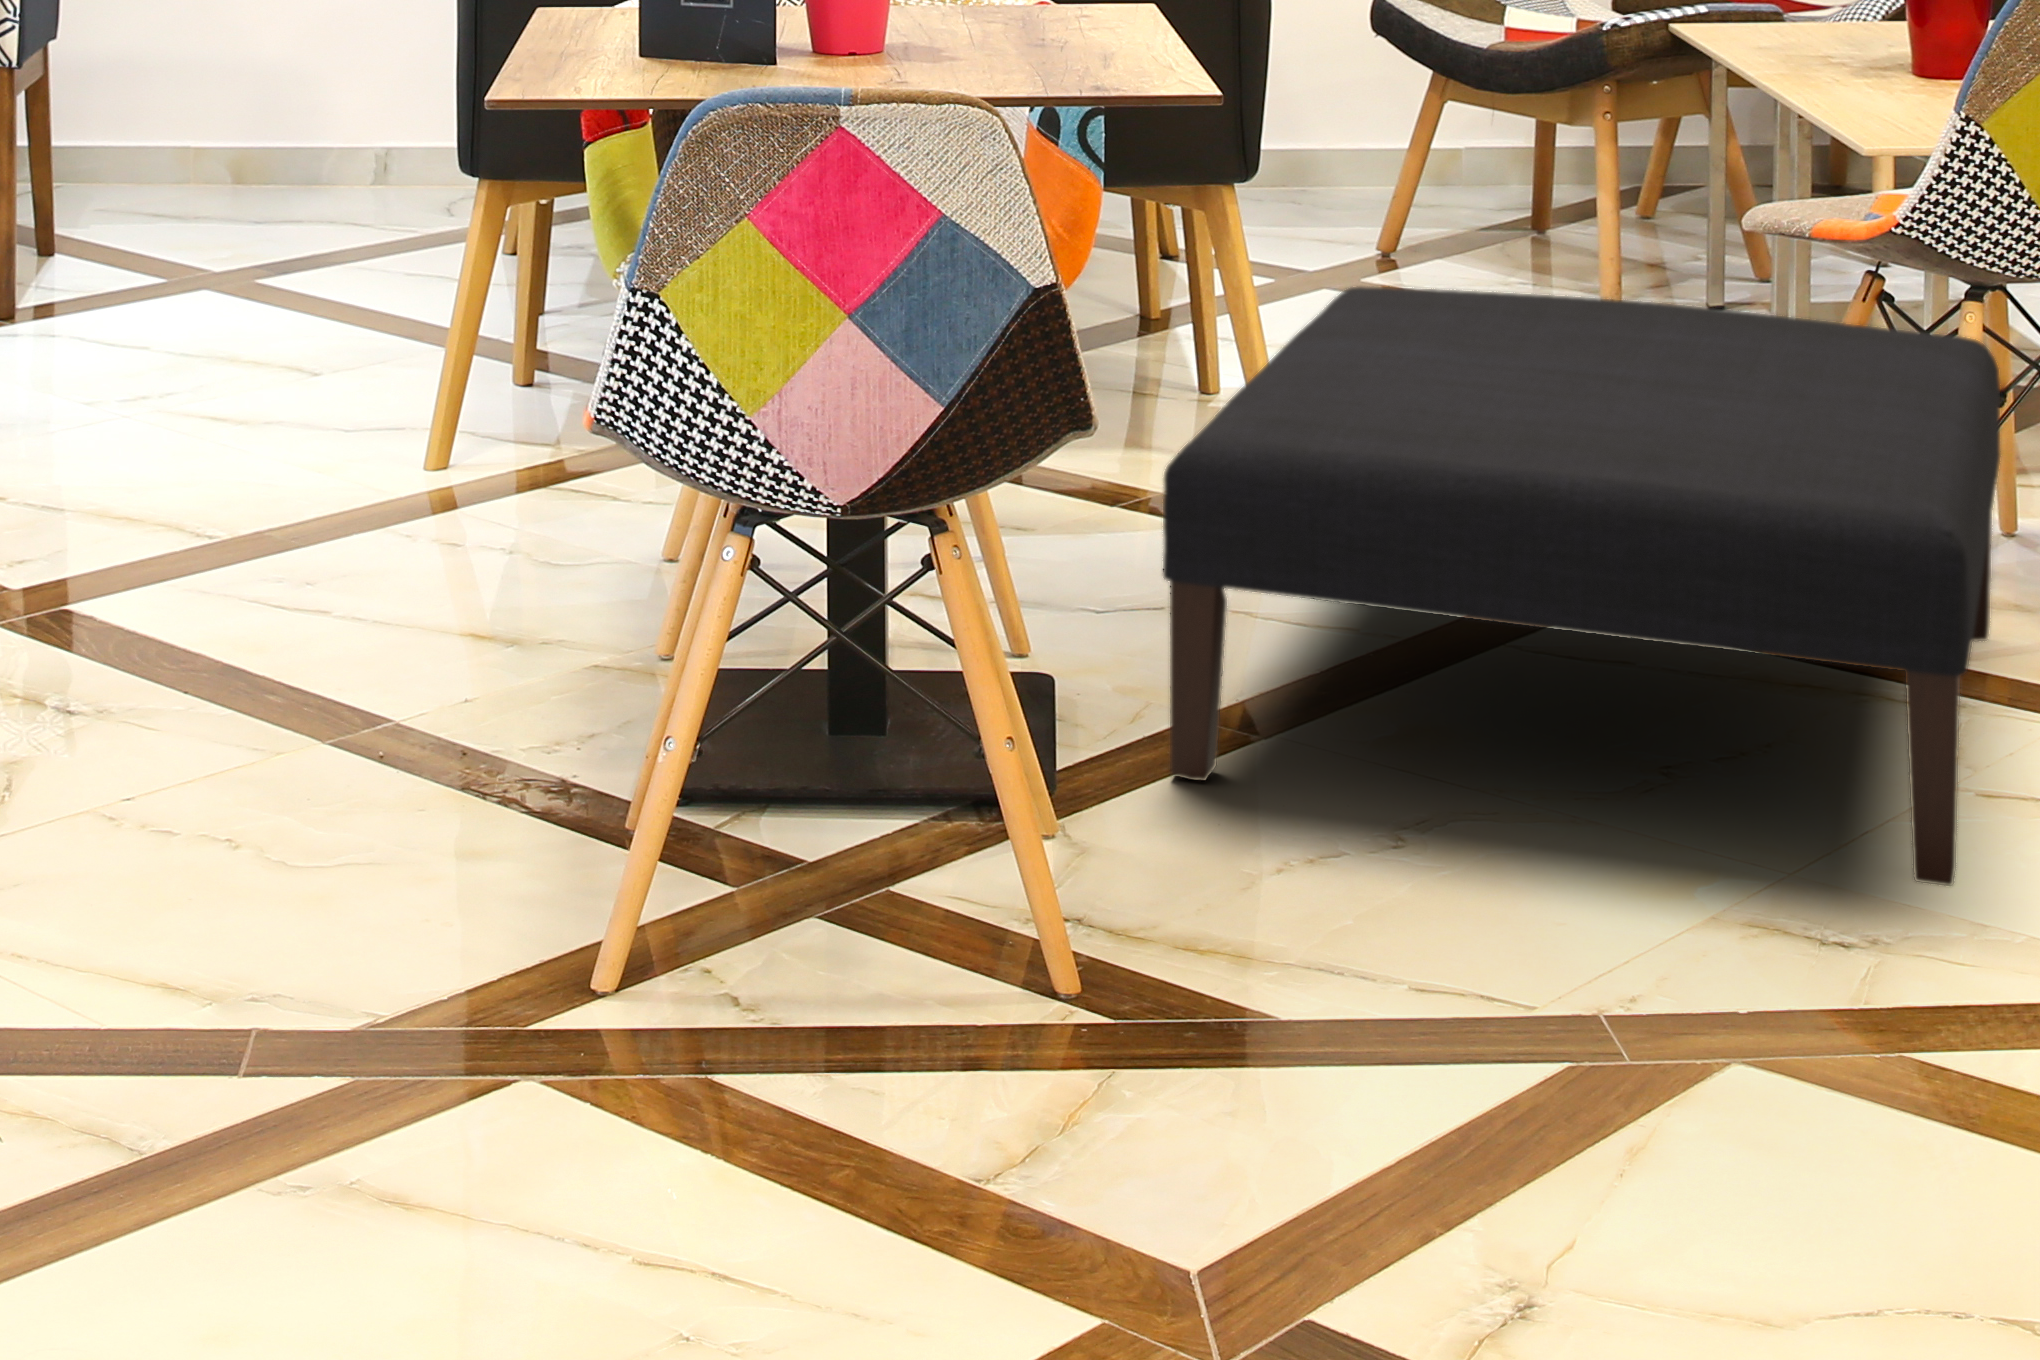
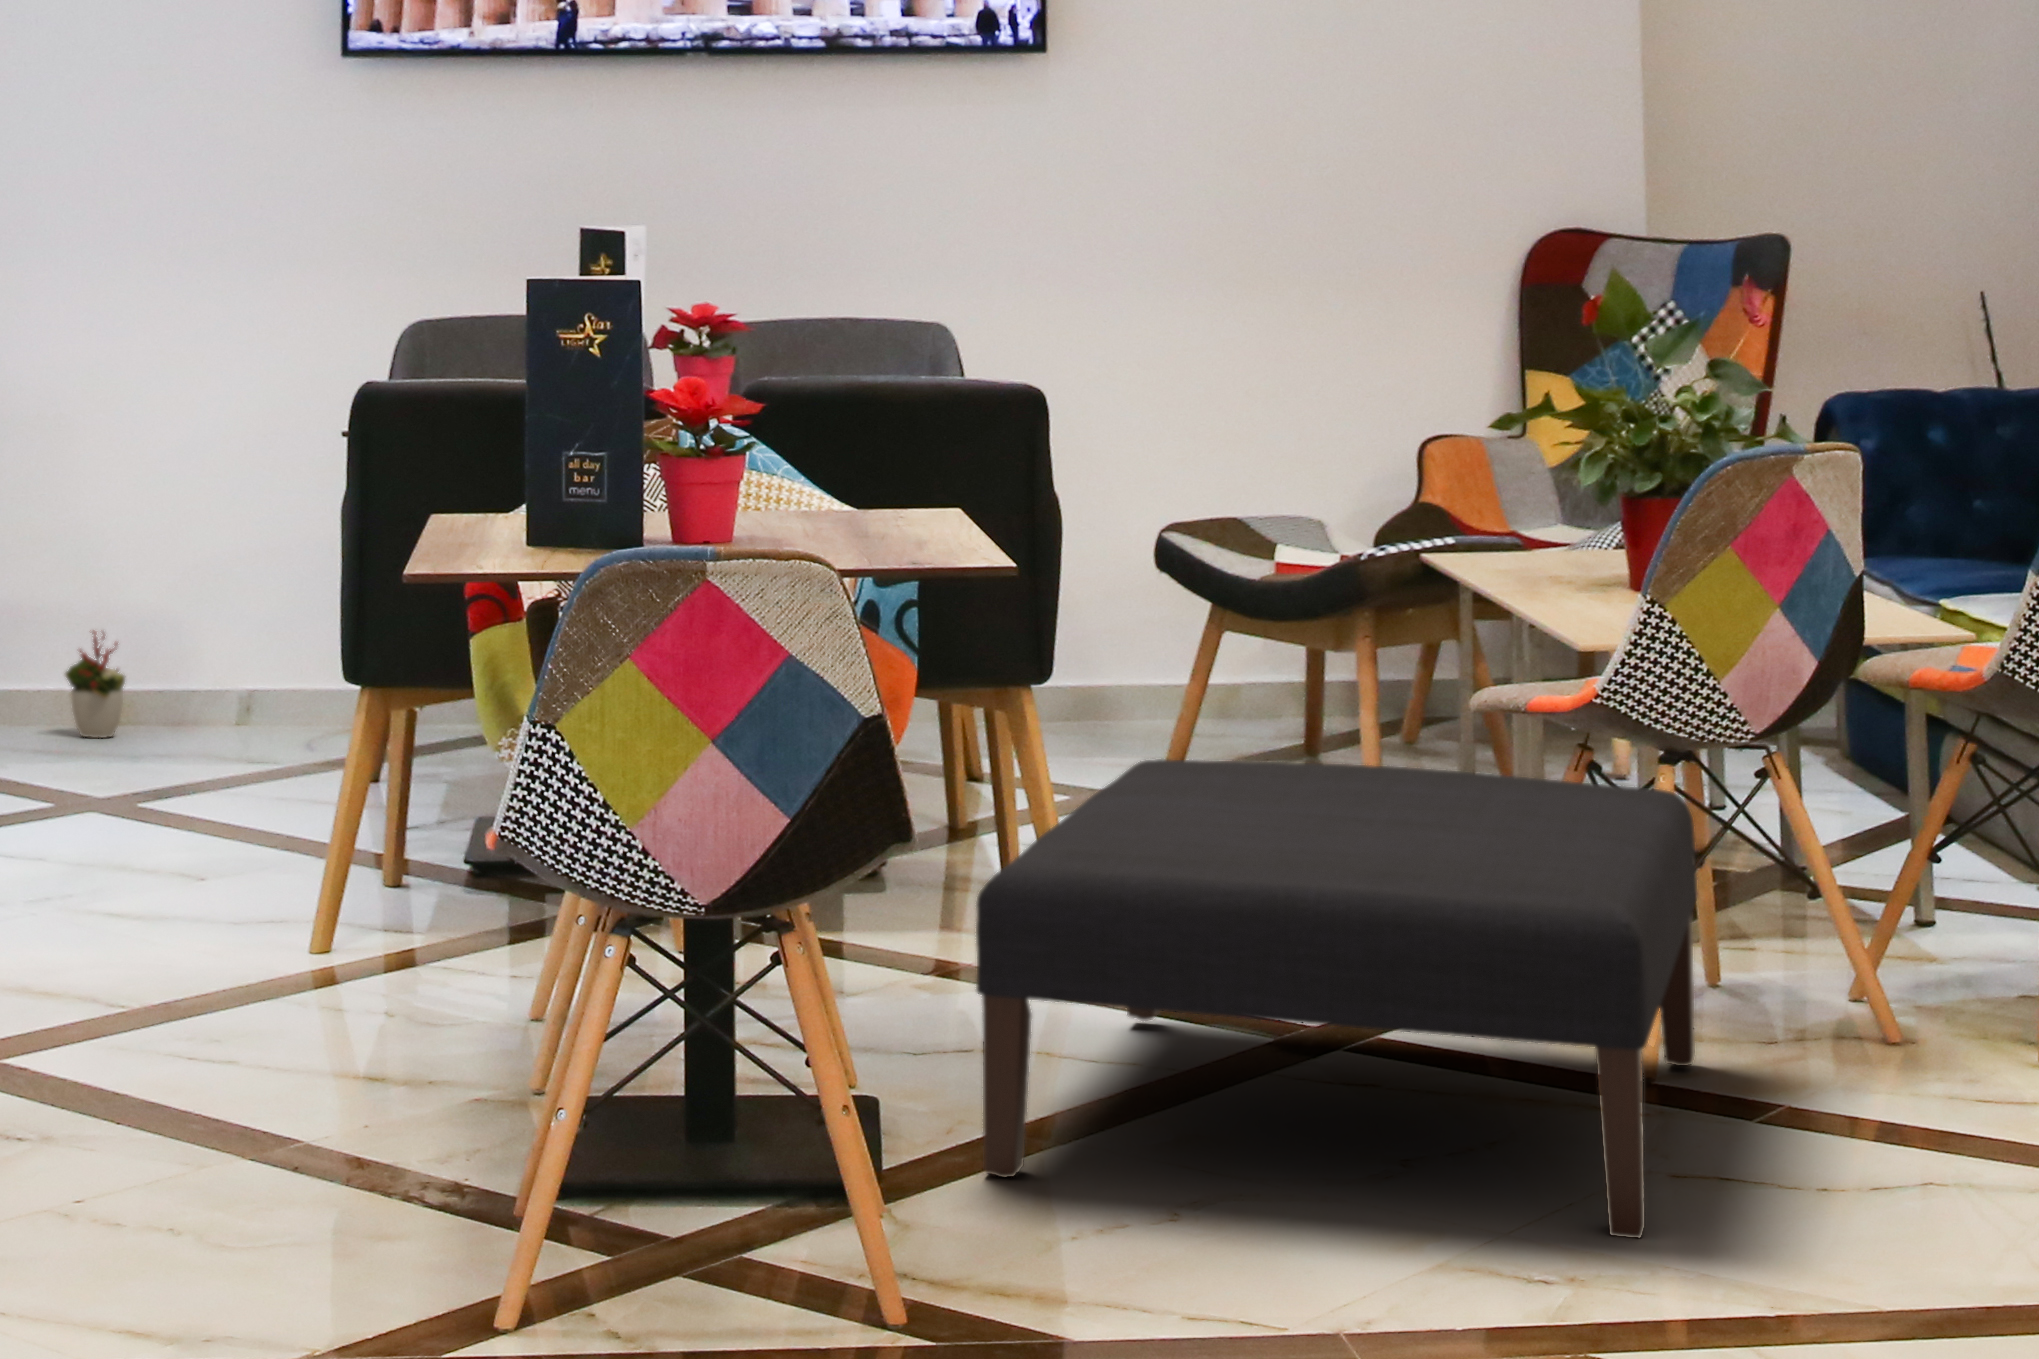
decorative plant: none [188,75,252,187] -> present [65,630,125,738]

